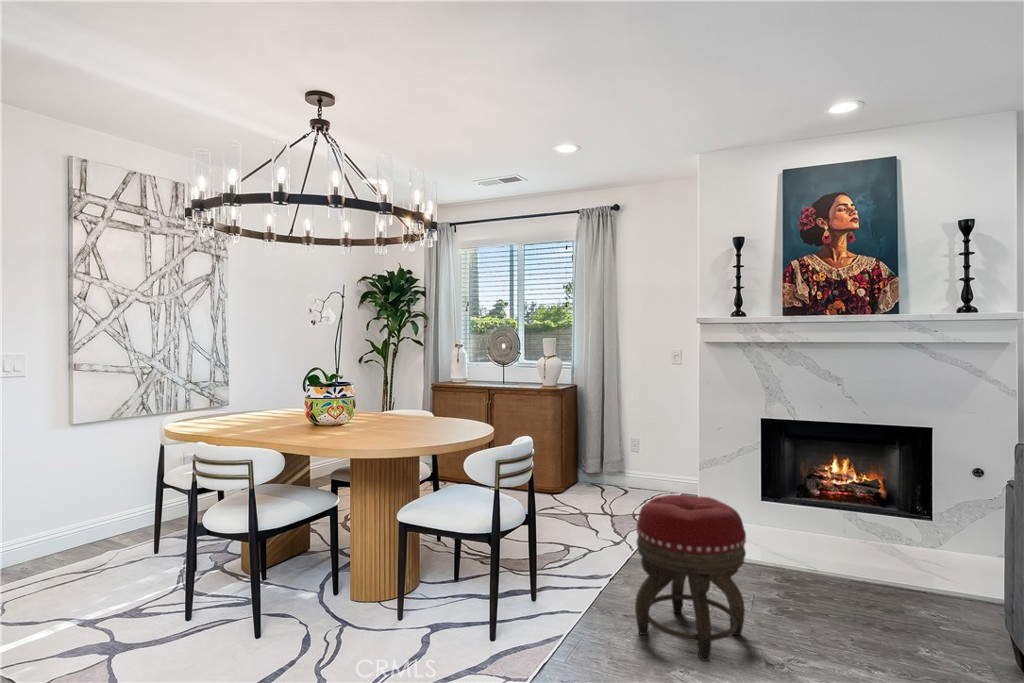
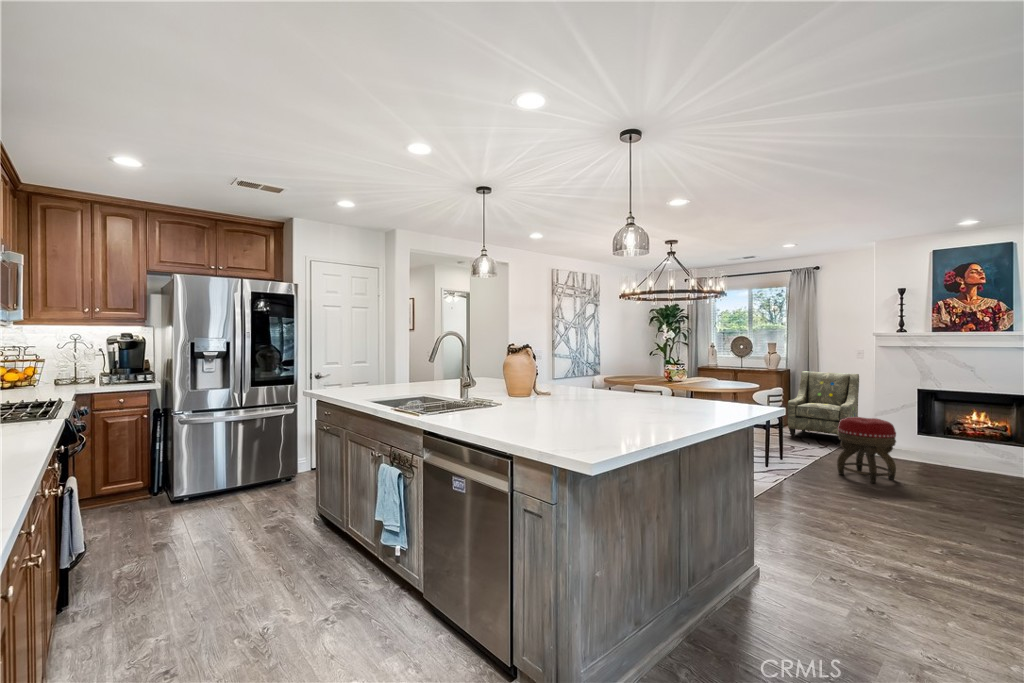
armchair: none [568,386,677,520] -> present [788,371,859,437]

